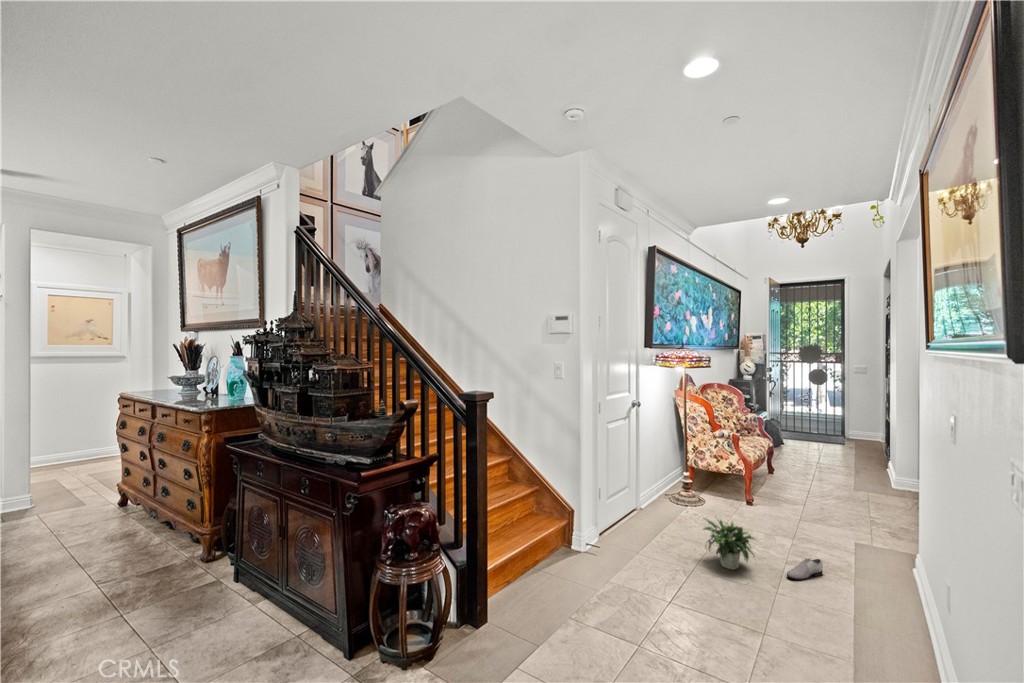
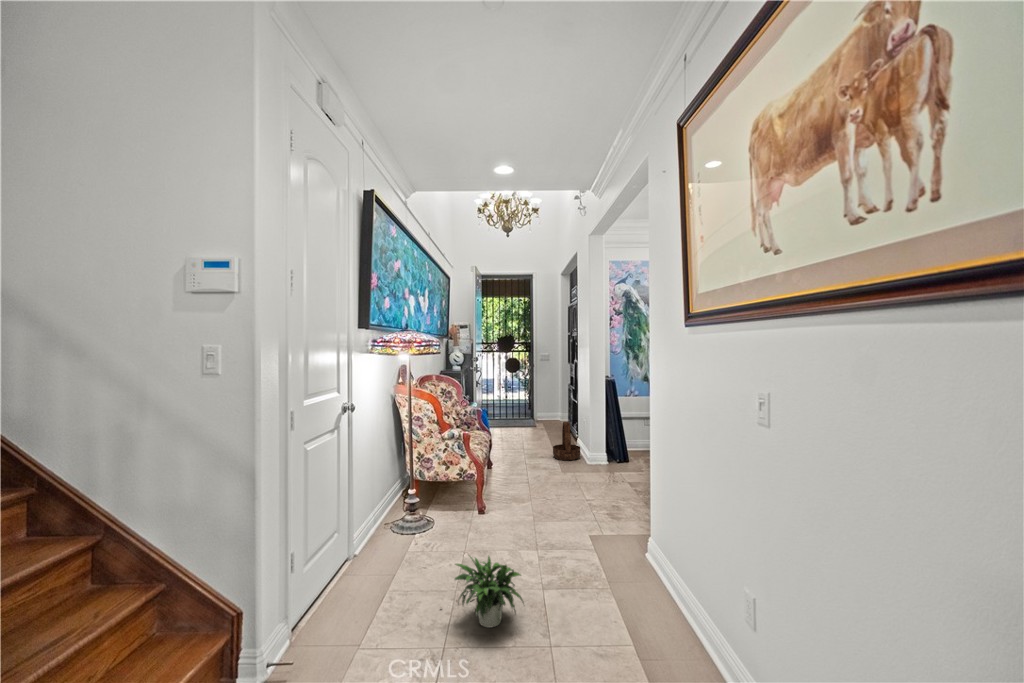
basket: none [850,441,887,483] -> present [553,422,580,461]
shoe: present [787,558,823,580] -> none [556,575,586,614]

